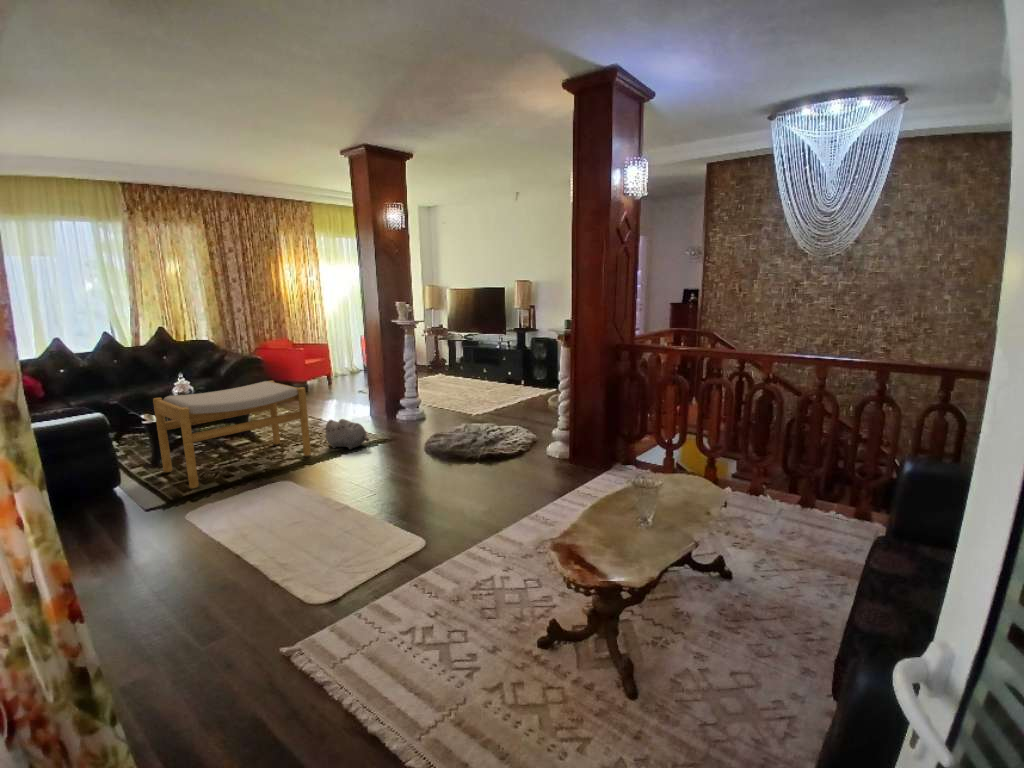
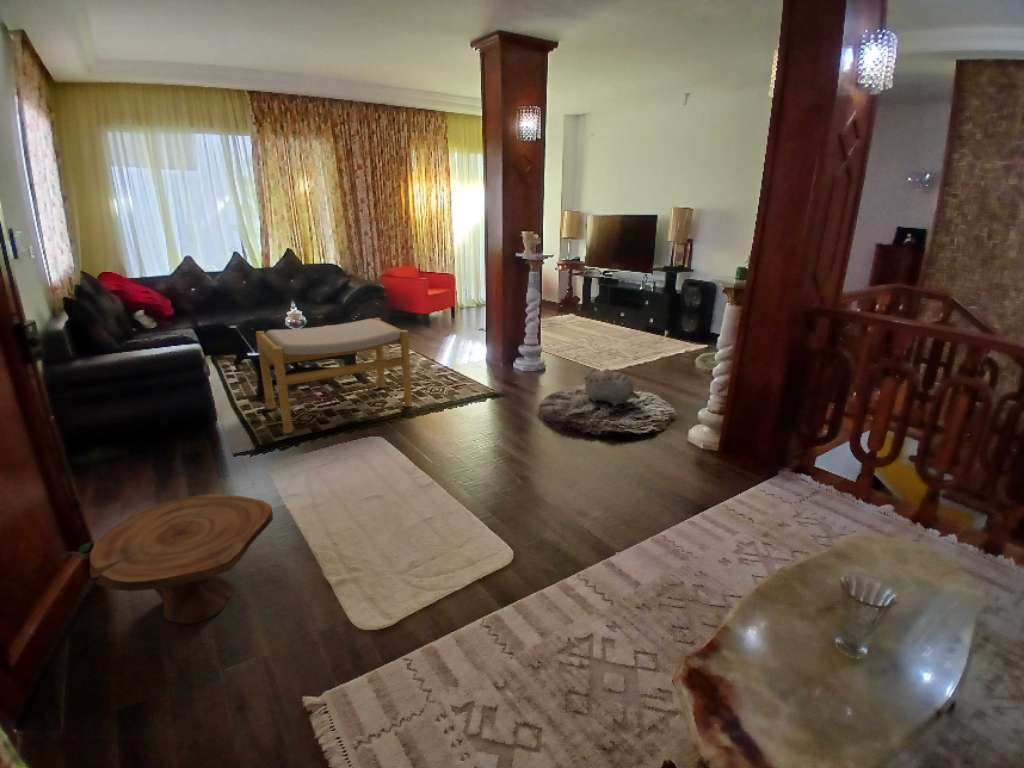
plush toy: present [324,419,369,449] -> present [584,368,640,405]
side table: none [27,522,223,632] -> present [60,494,273,624]

